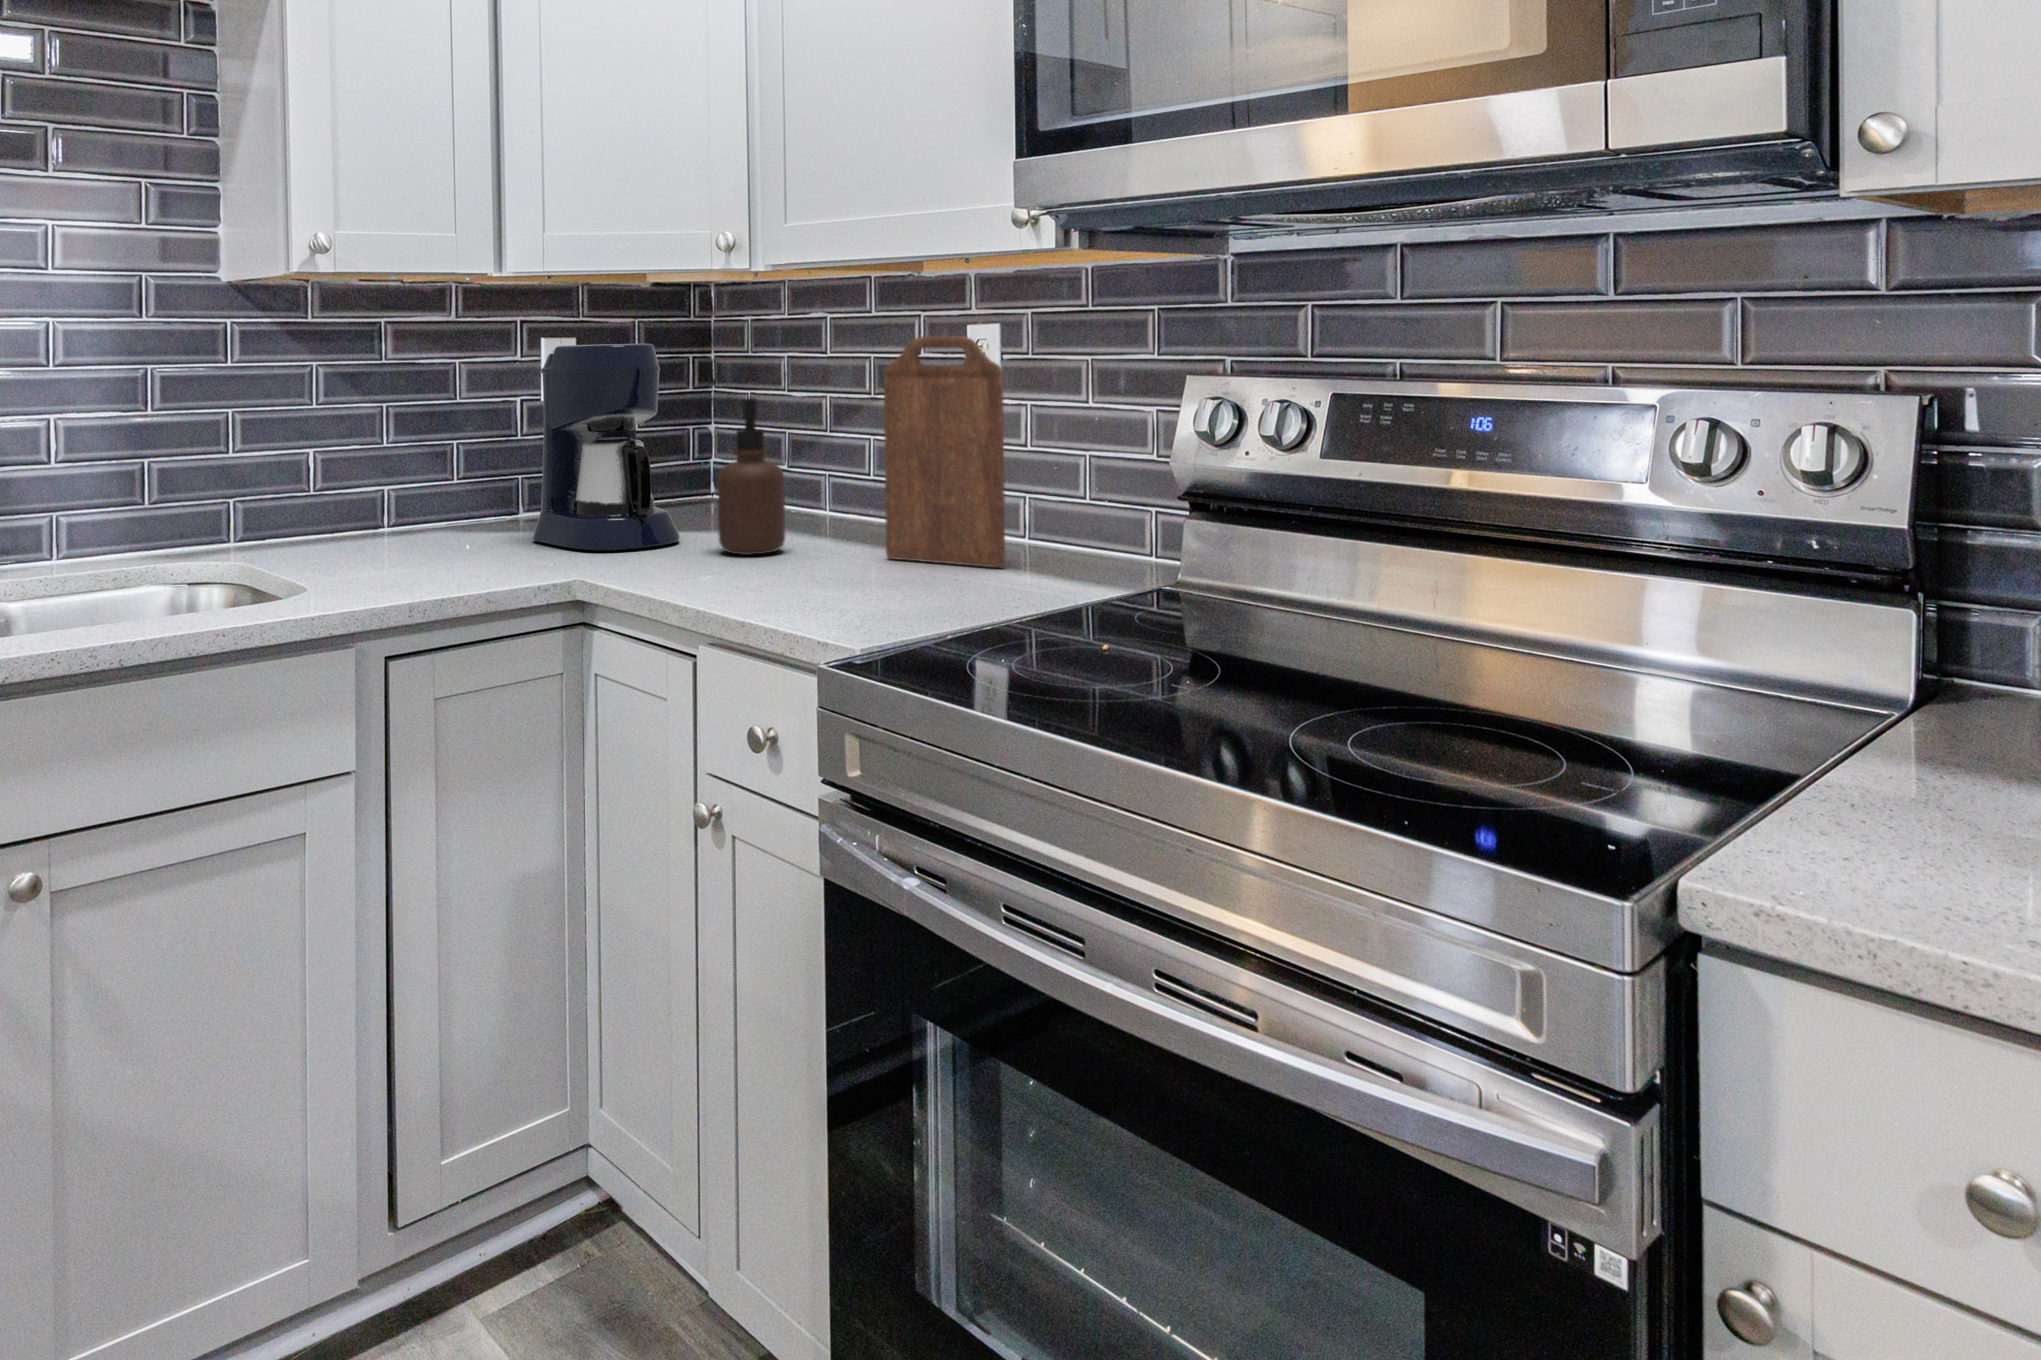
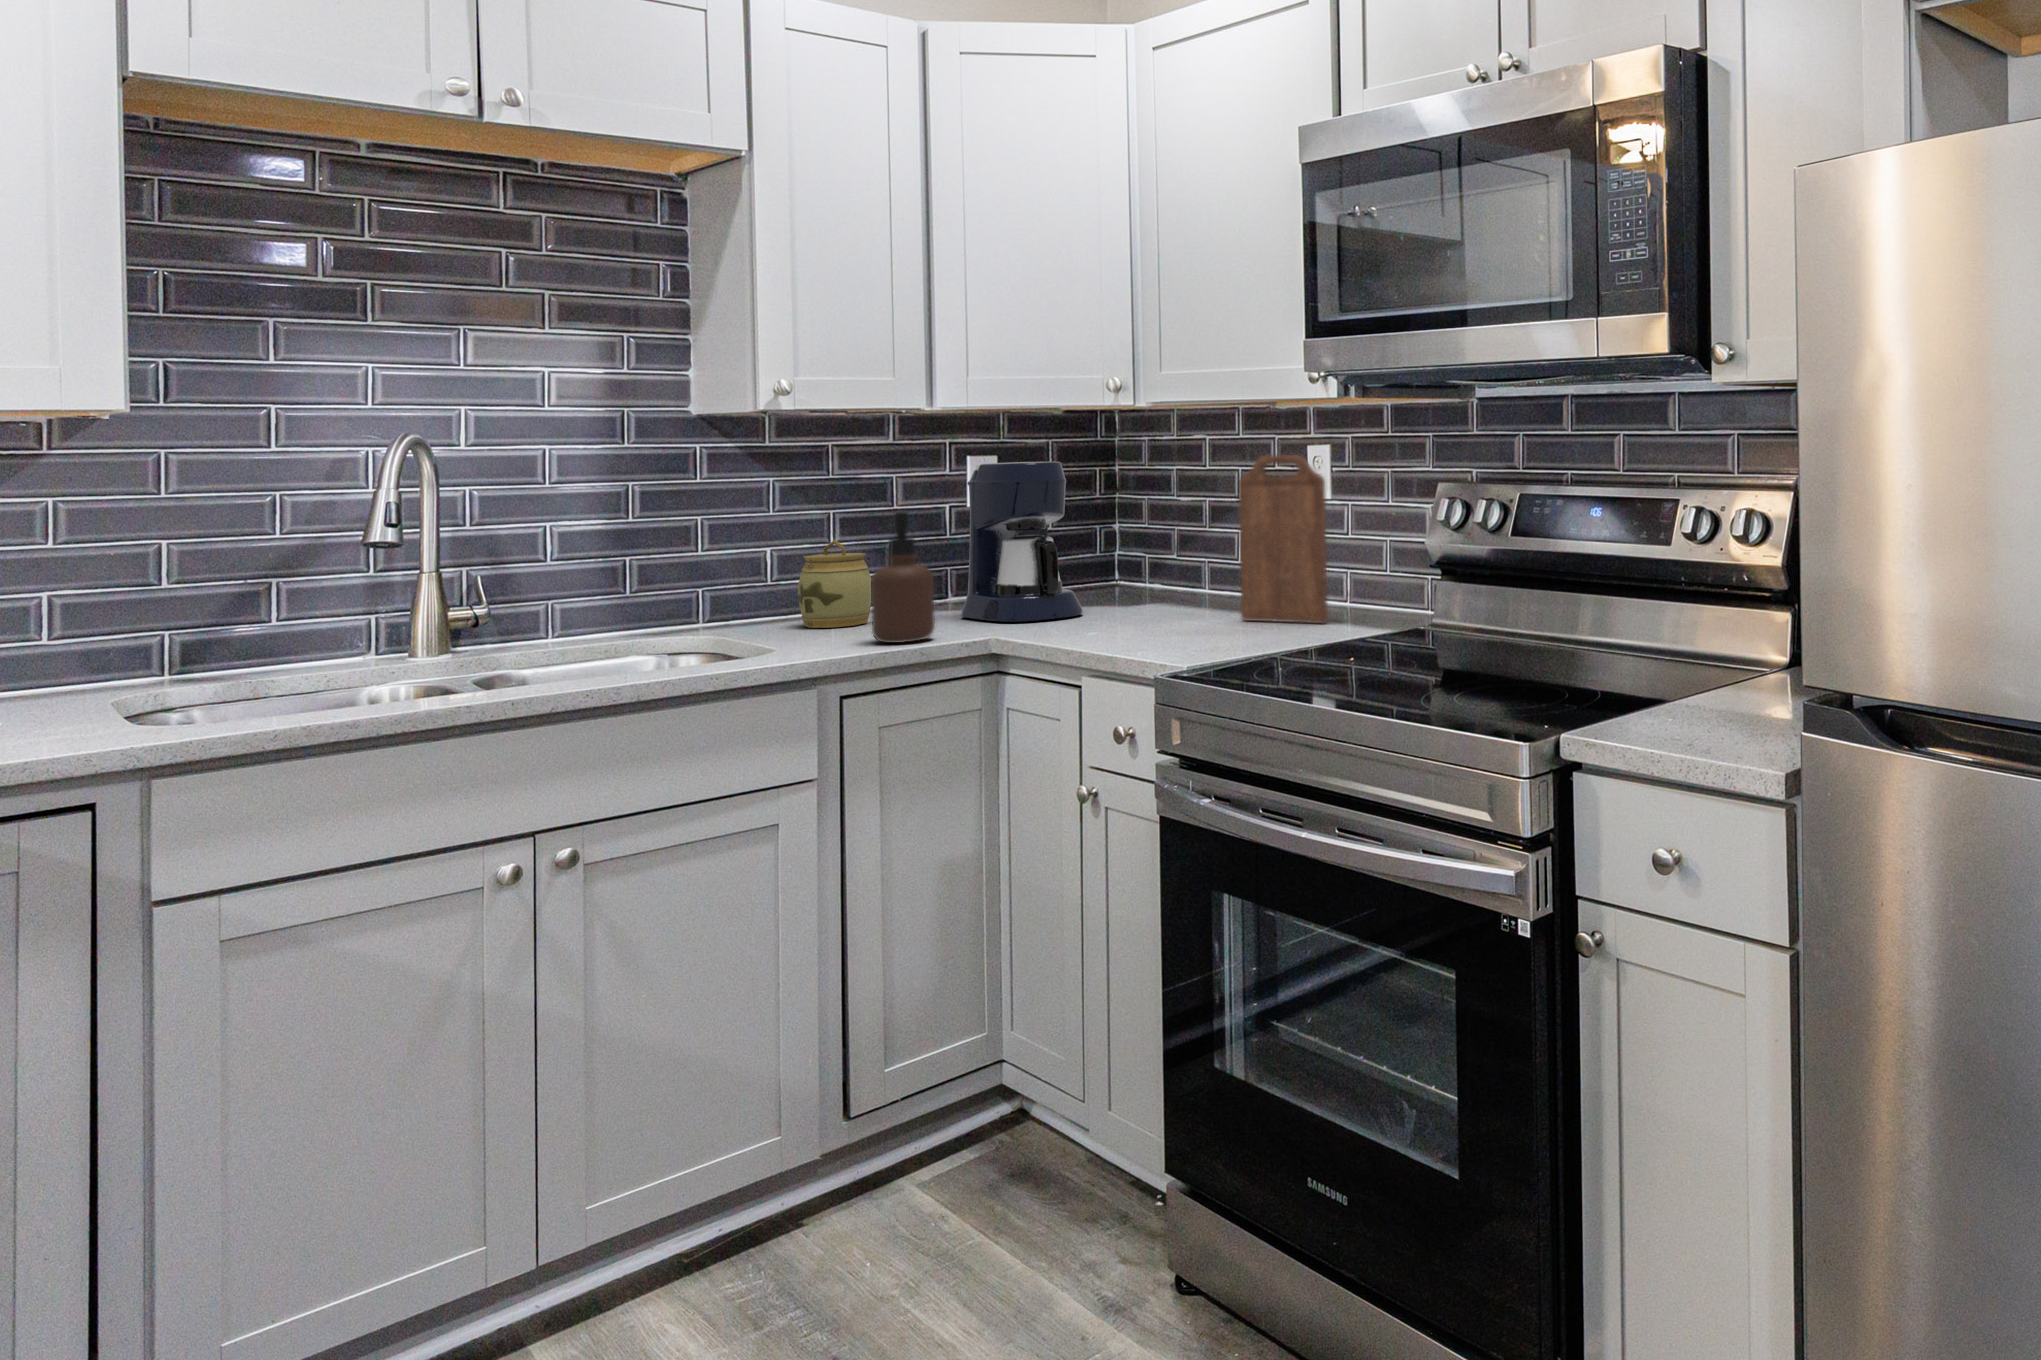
soap dispenser: present [718,398,785,555] -> present [871,512,935,643]
jar: none [342,440,429,551] -> present [798,540,871,628]

